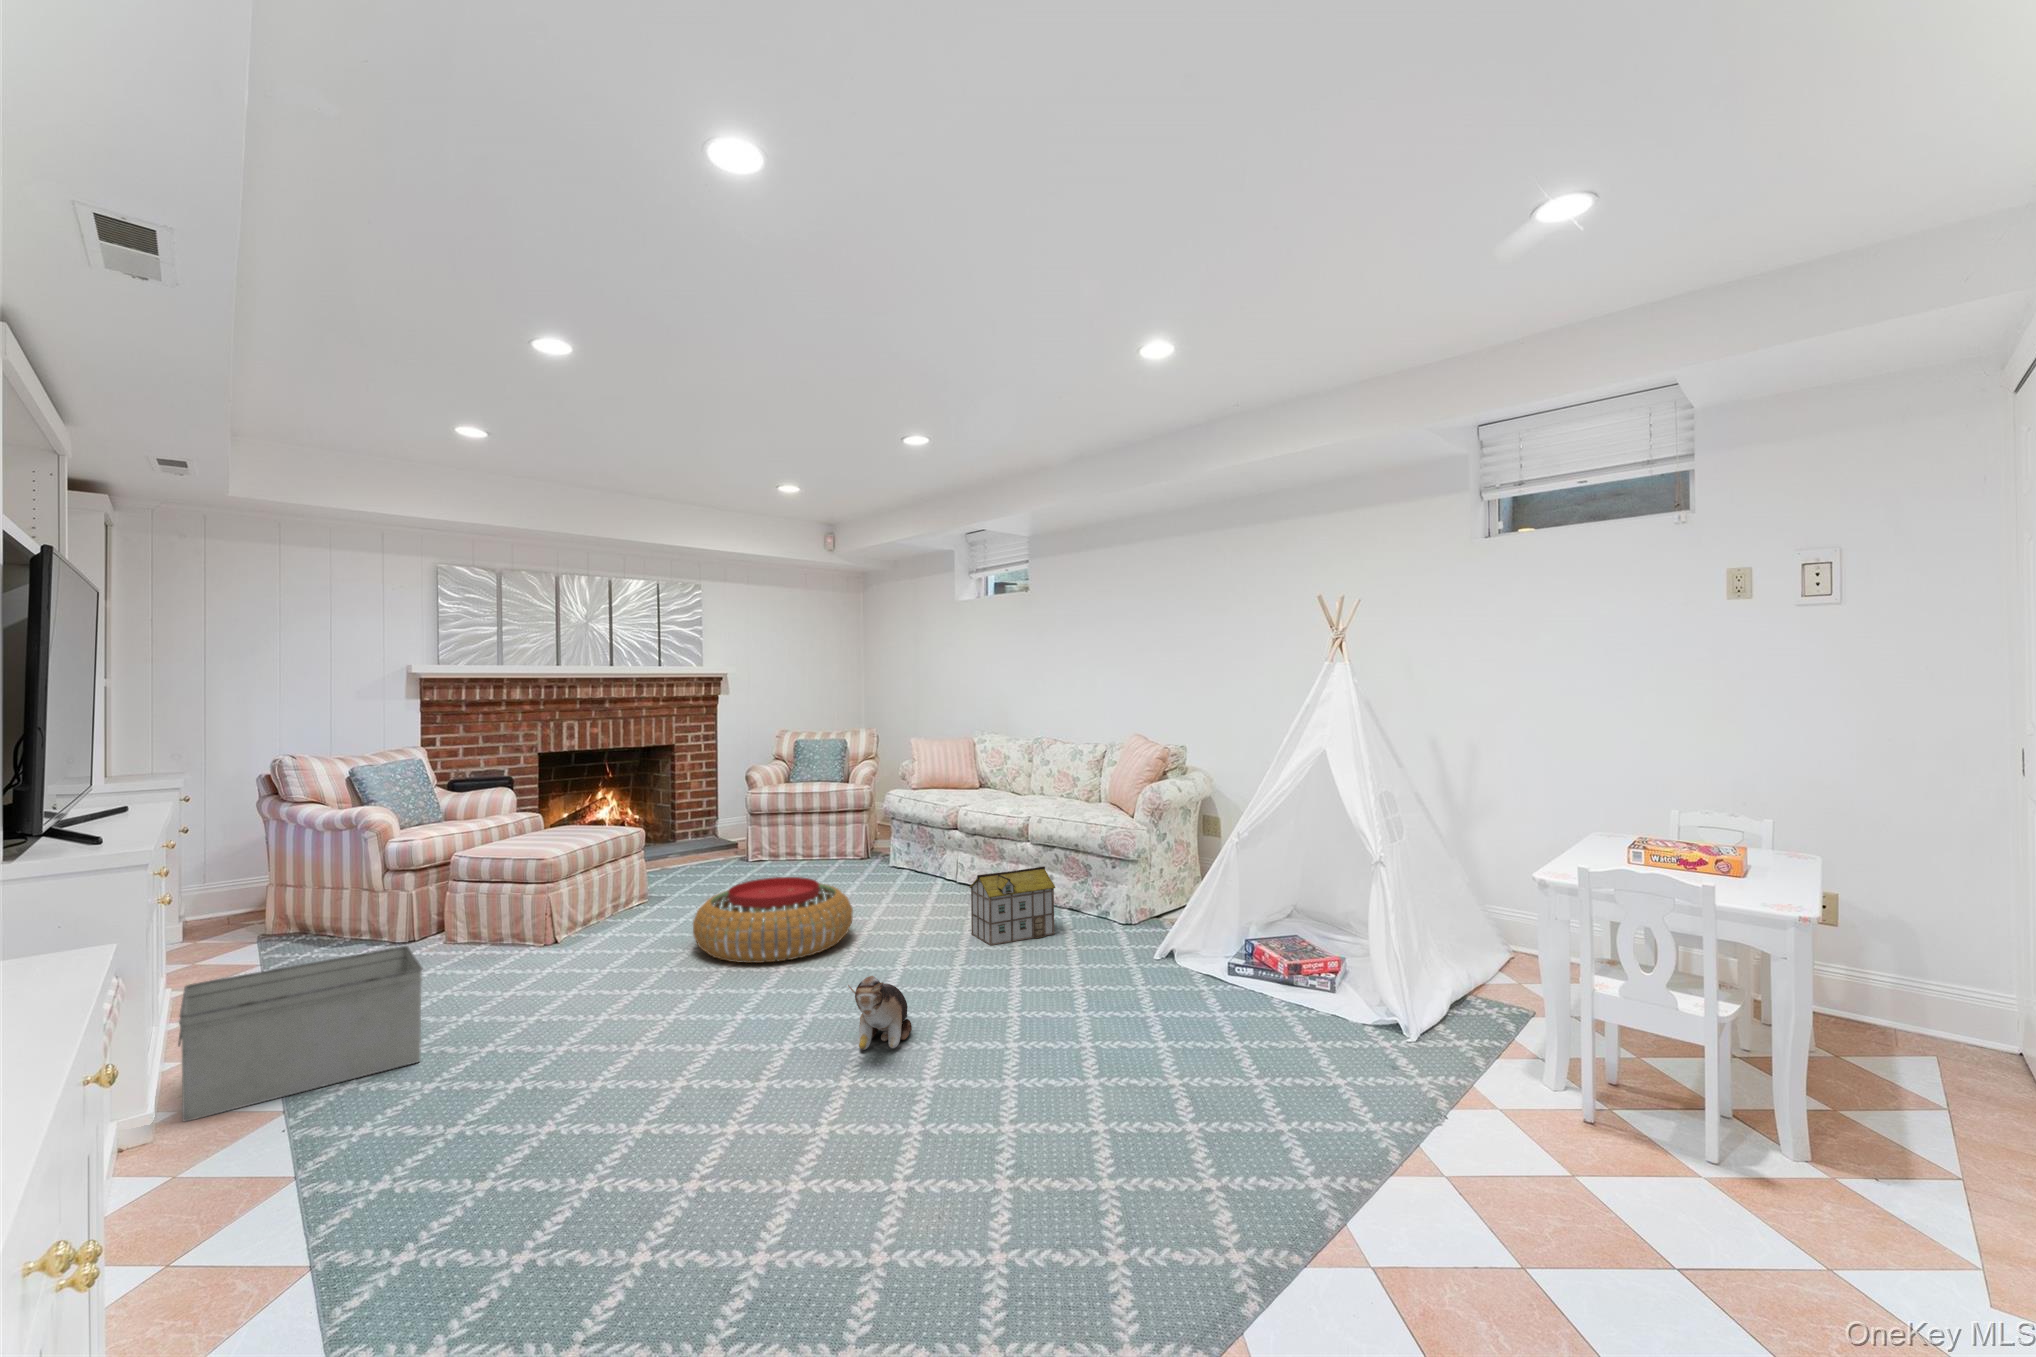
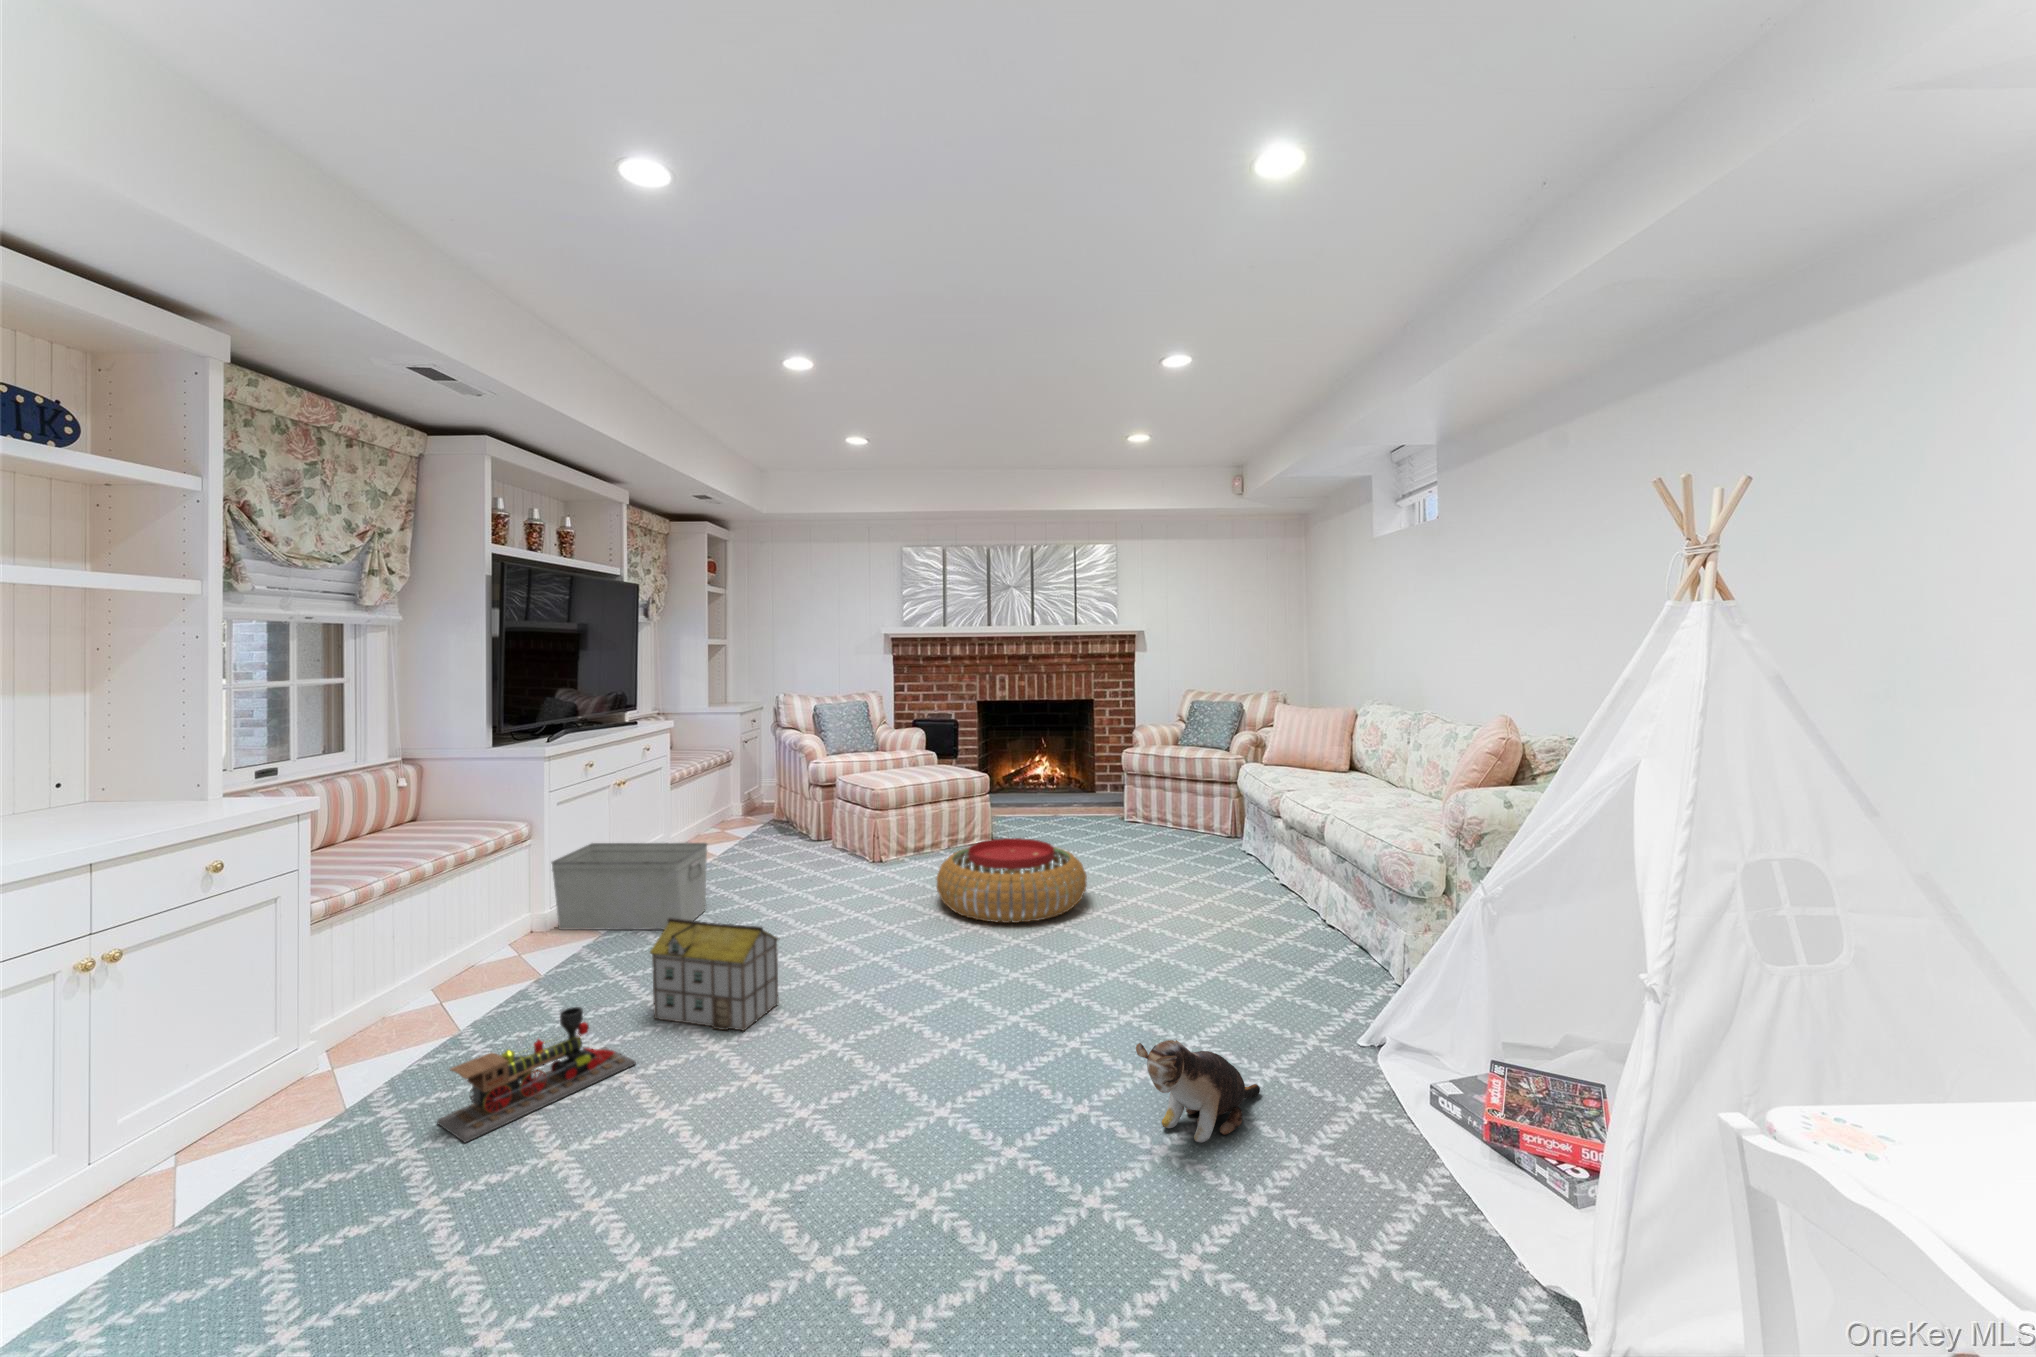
toy house: present [969,866,1055,946] -> present [650,918,778,1030]
plush toy: present [848,976,912,1050] -> present [1136,1040,1260,1142]
toy train: none [515,1113,657,1306] -> present [437,1007,636,1142]

